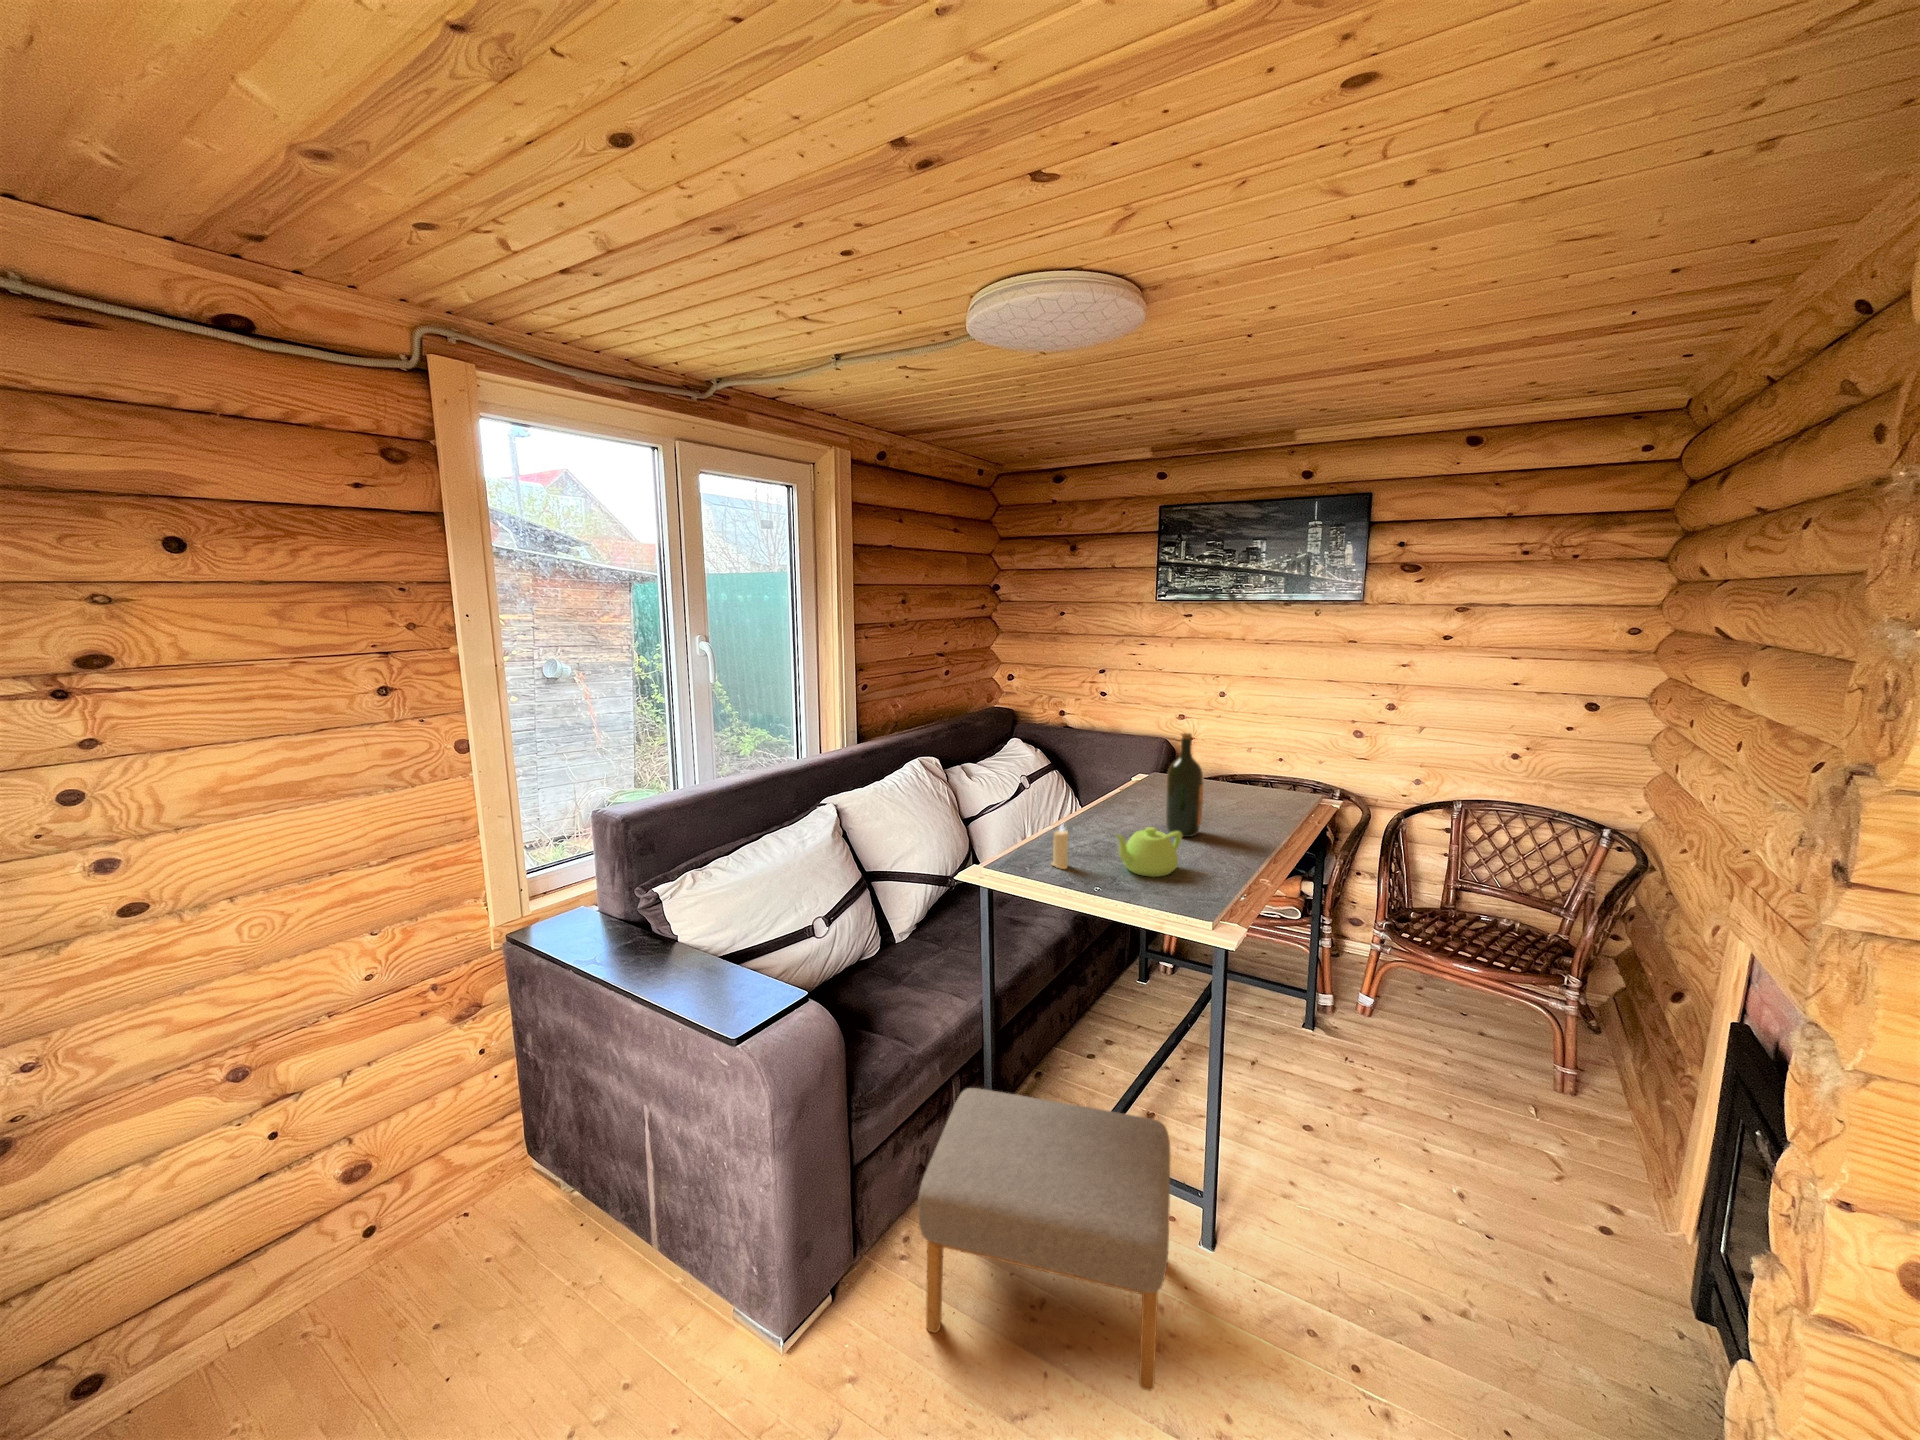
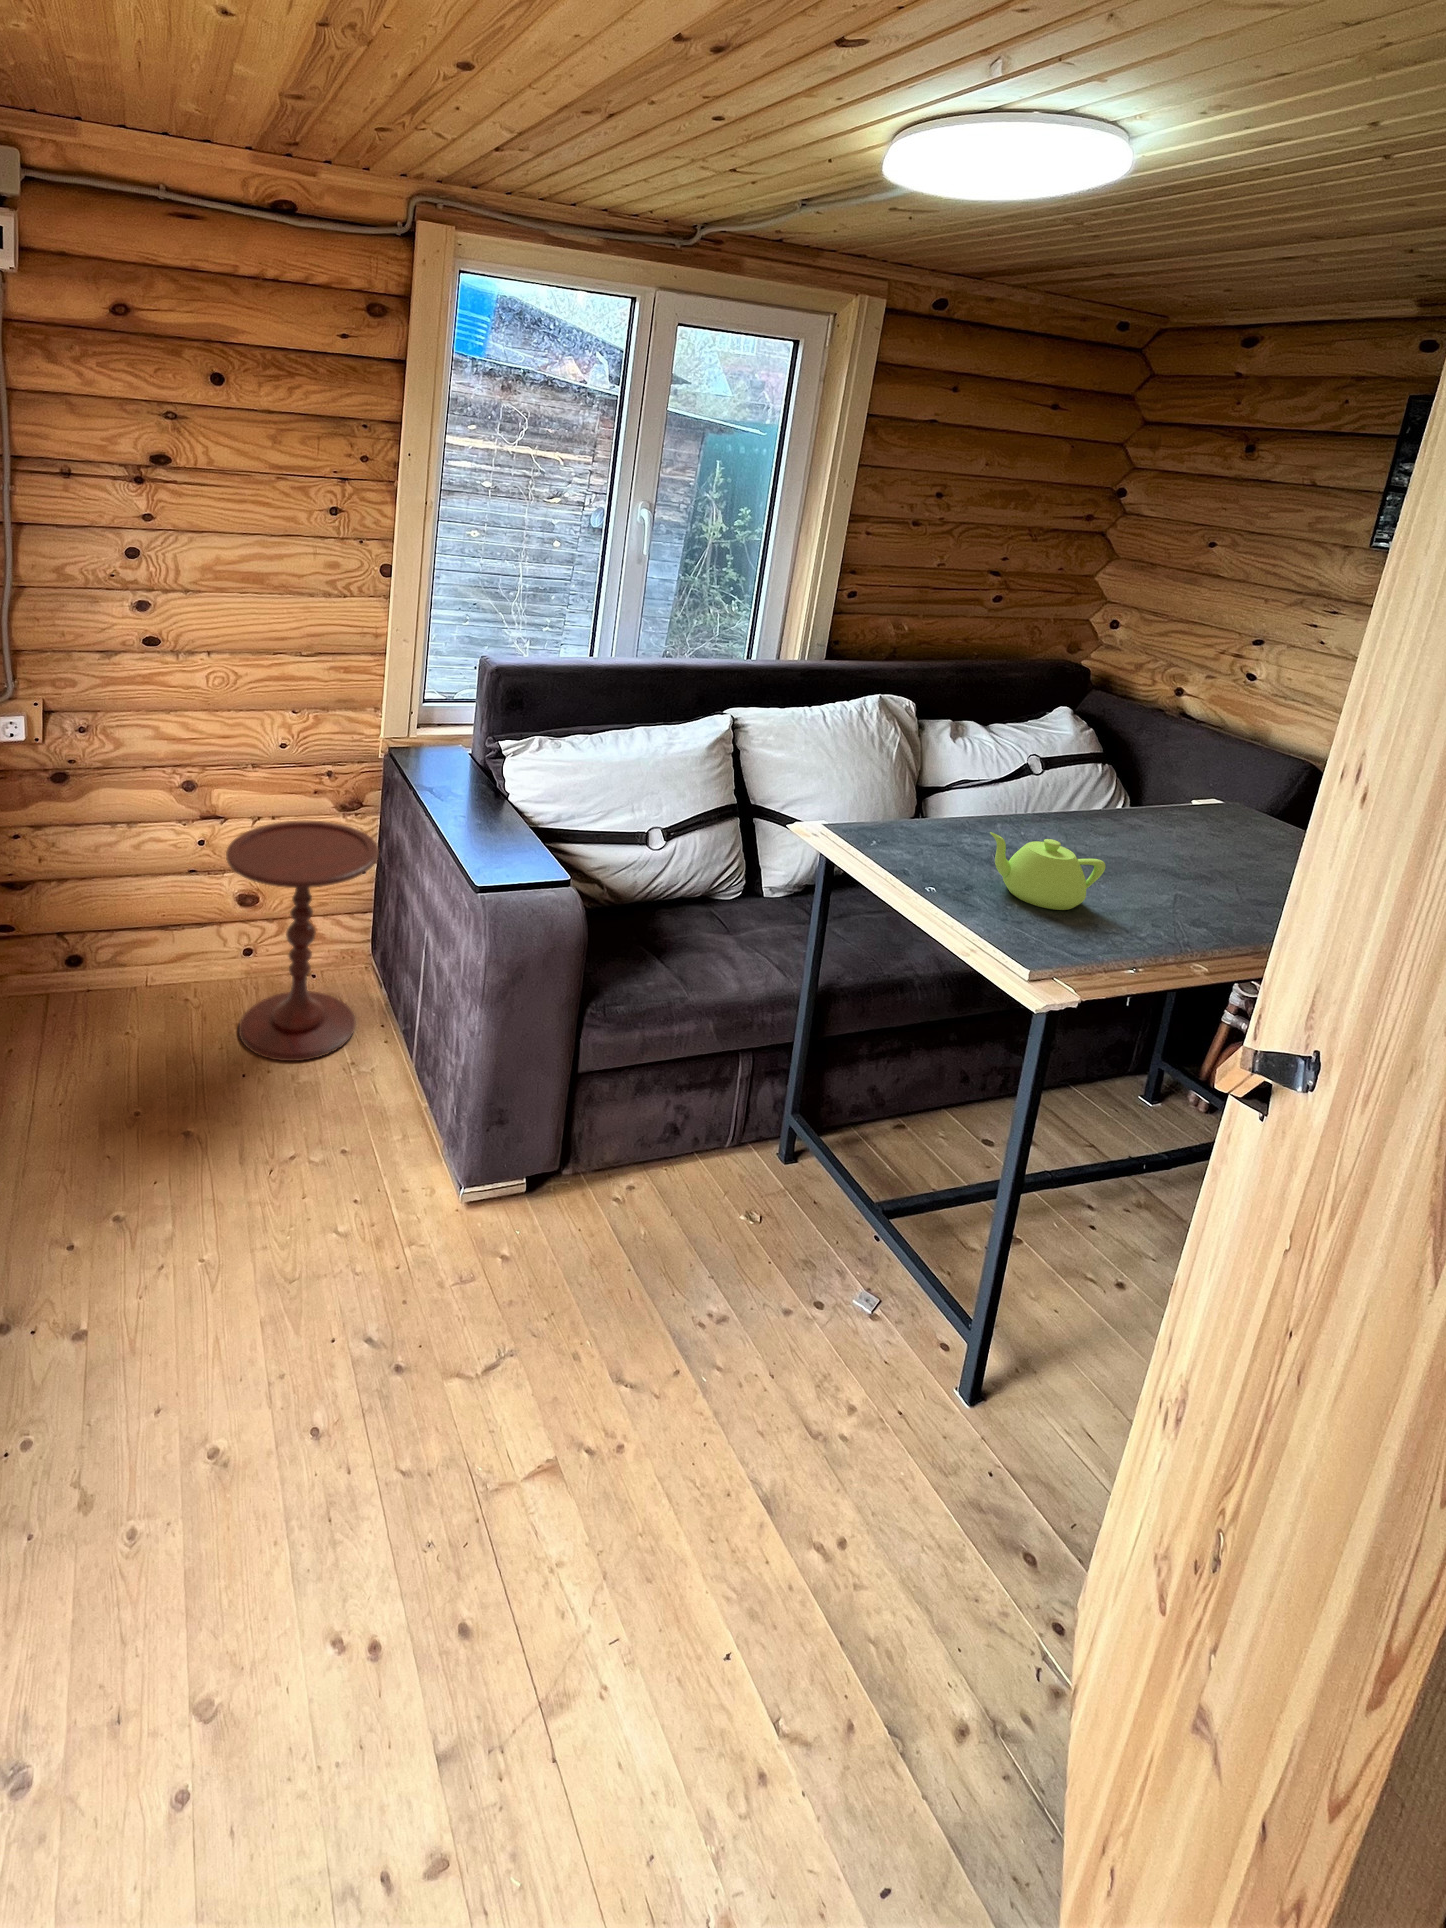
wine bottle: present [1166,733,1203,837] -> none [1139,735,1214,889]
candle: present [1052,824,1068,869] -> none [910,799,940,858]
side table: none [339,1034,553,1346] -> present [226,820,379,1061]
footstool: present [918,1088,1170,1391] -> none [594,1062,931,1464]

